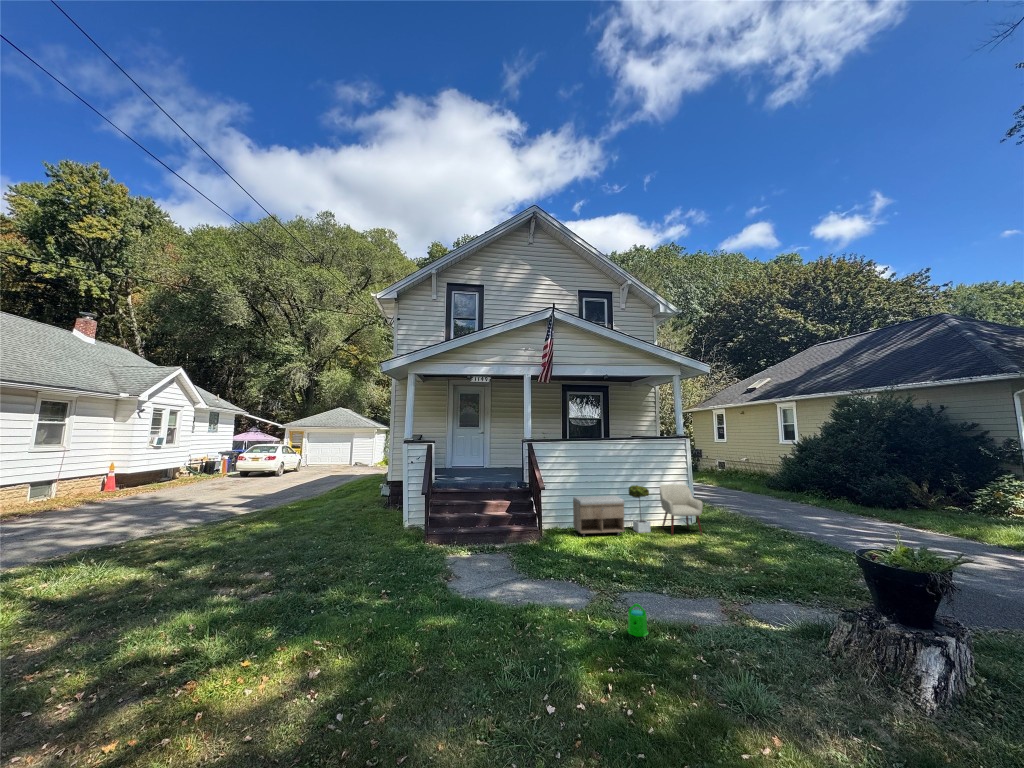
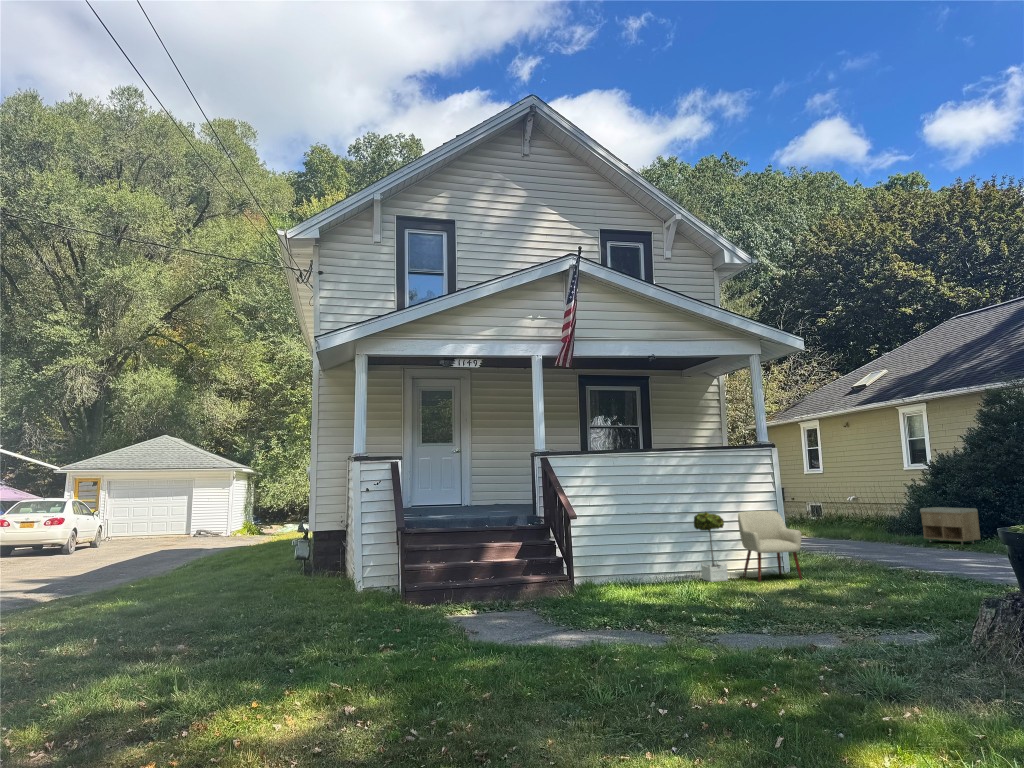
storage bench: present [573,496,624,536] -> present [920,507,980,544]
watering can: present [627,604,648,636] -> none [725,621,754,660]

